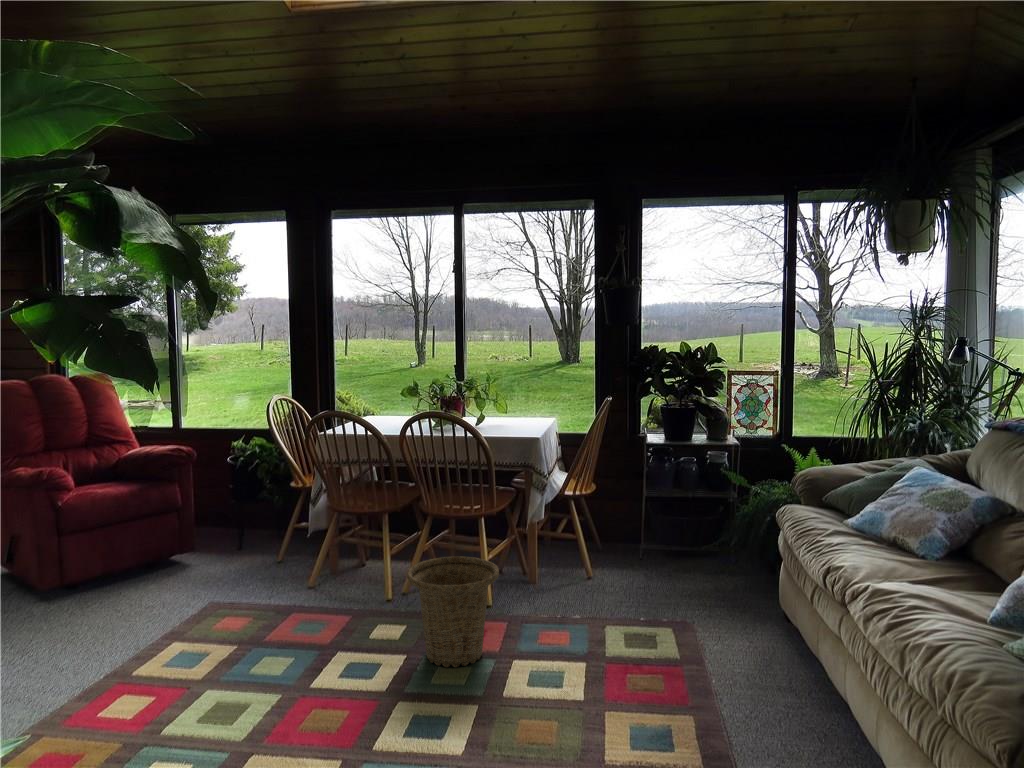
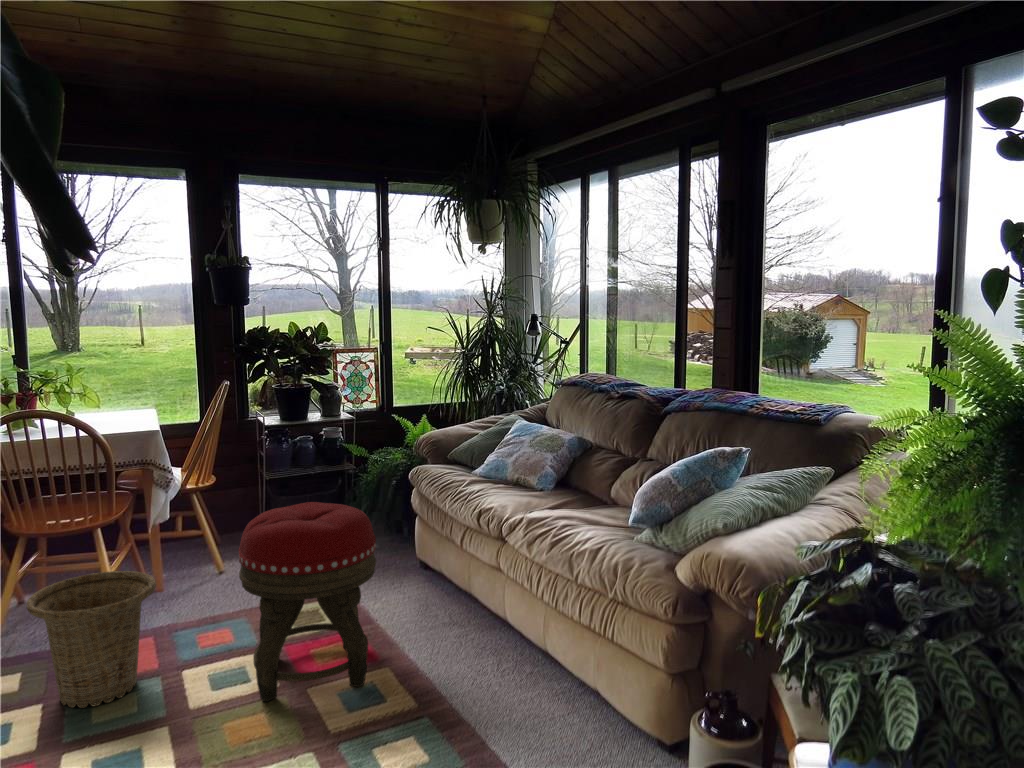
footstool: none [554,526,685,725] -> present [239,502,376,702]

